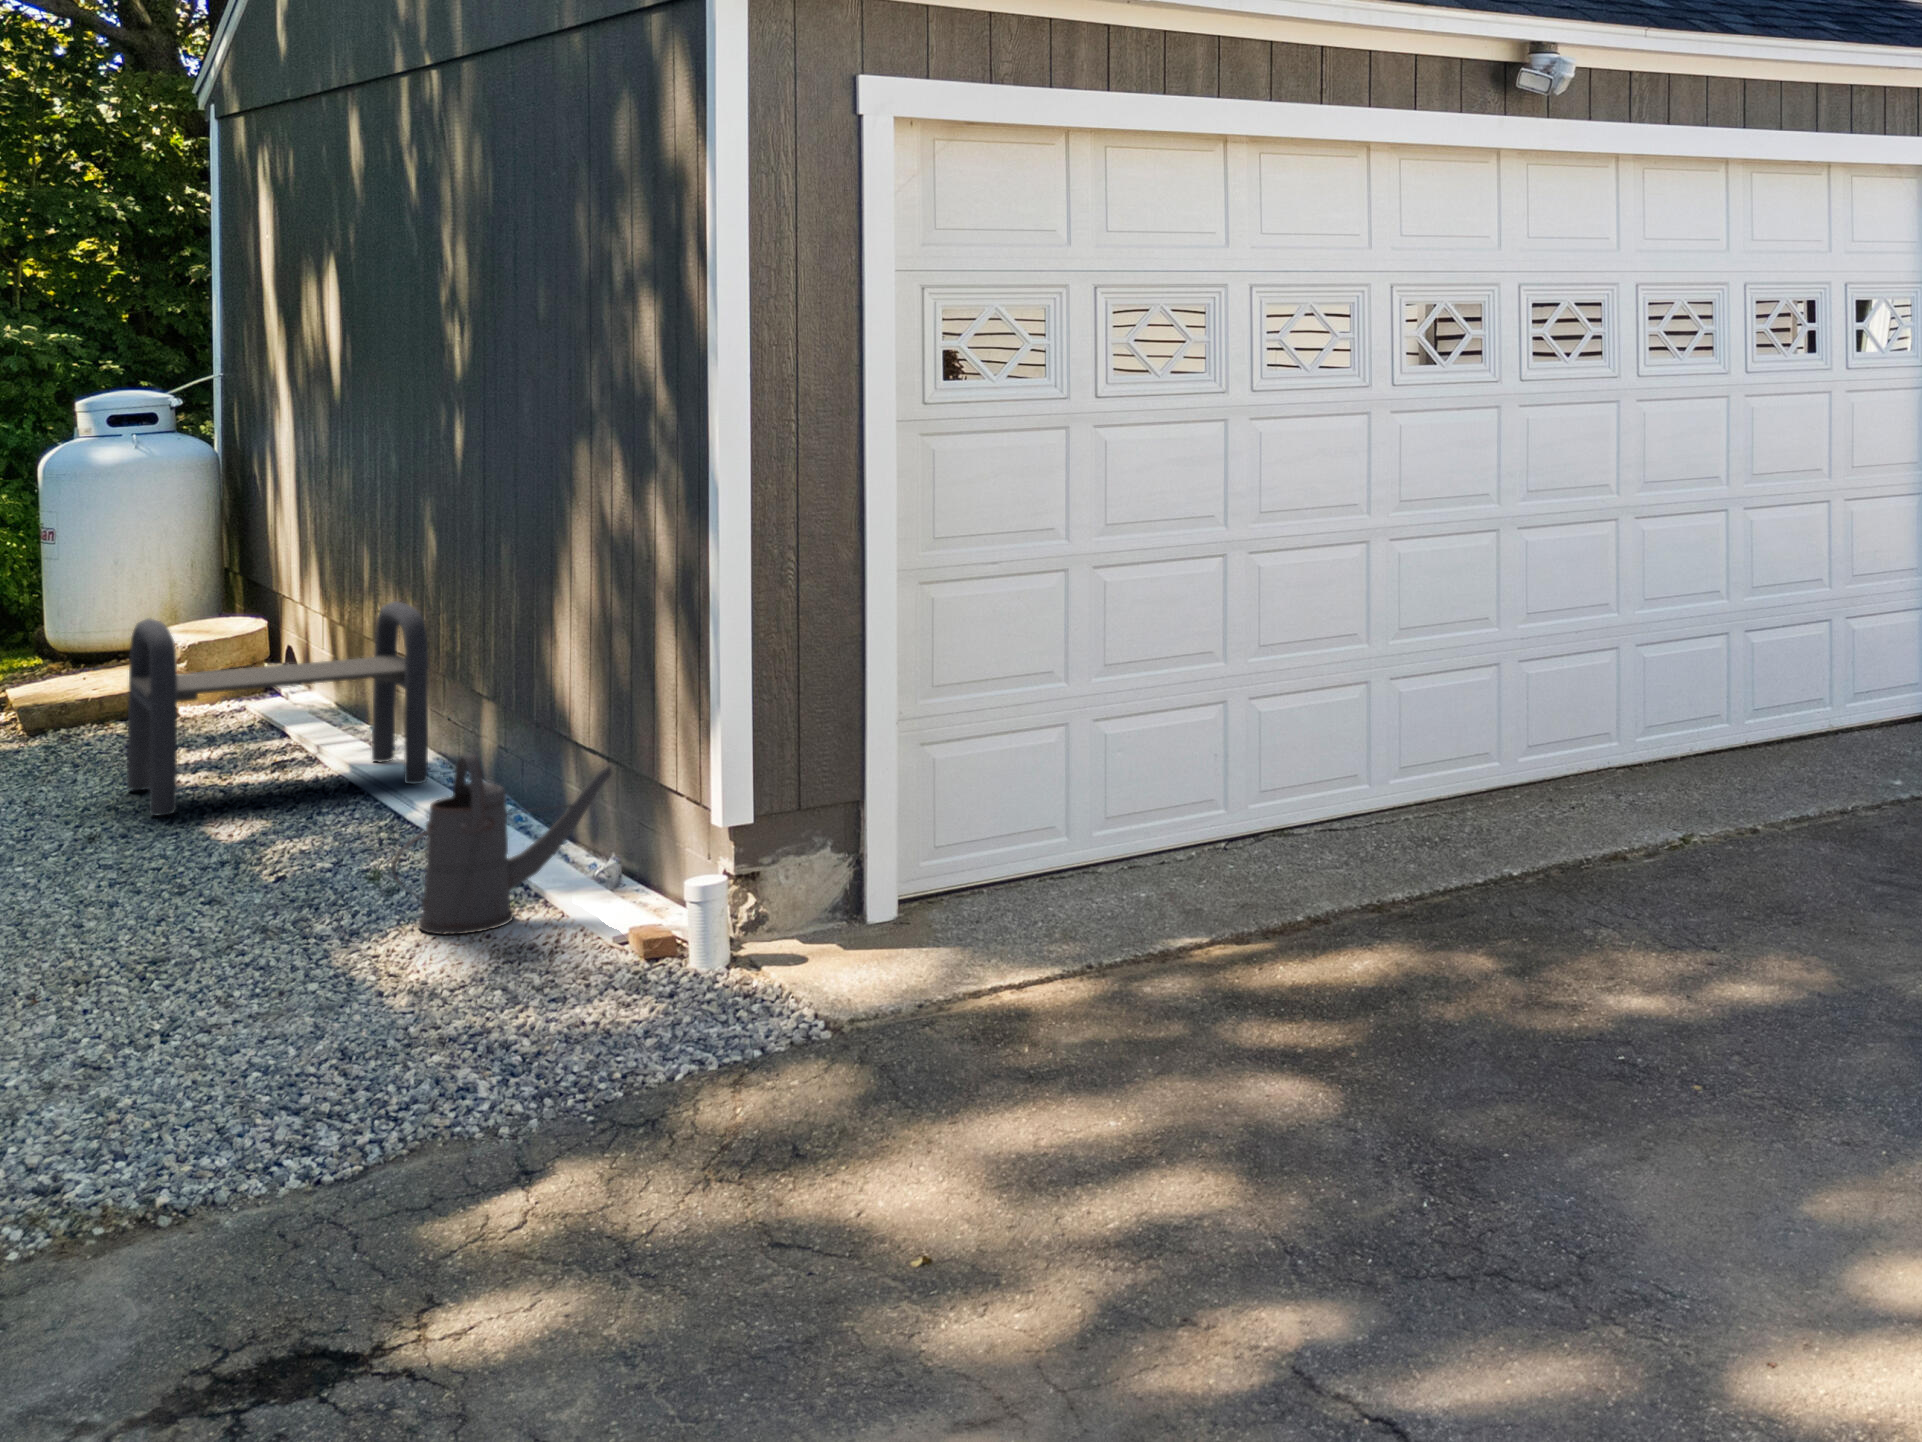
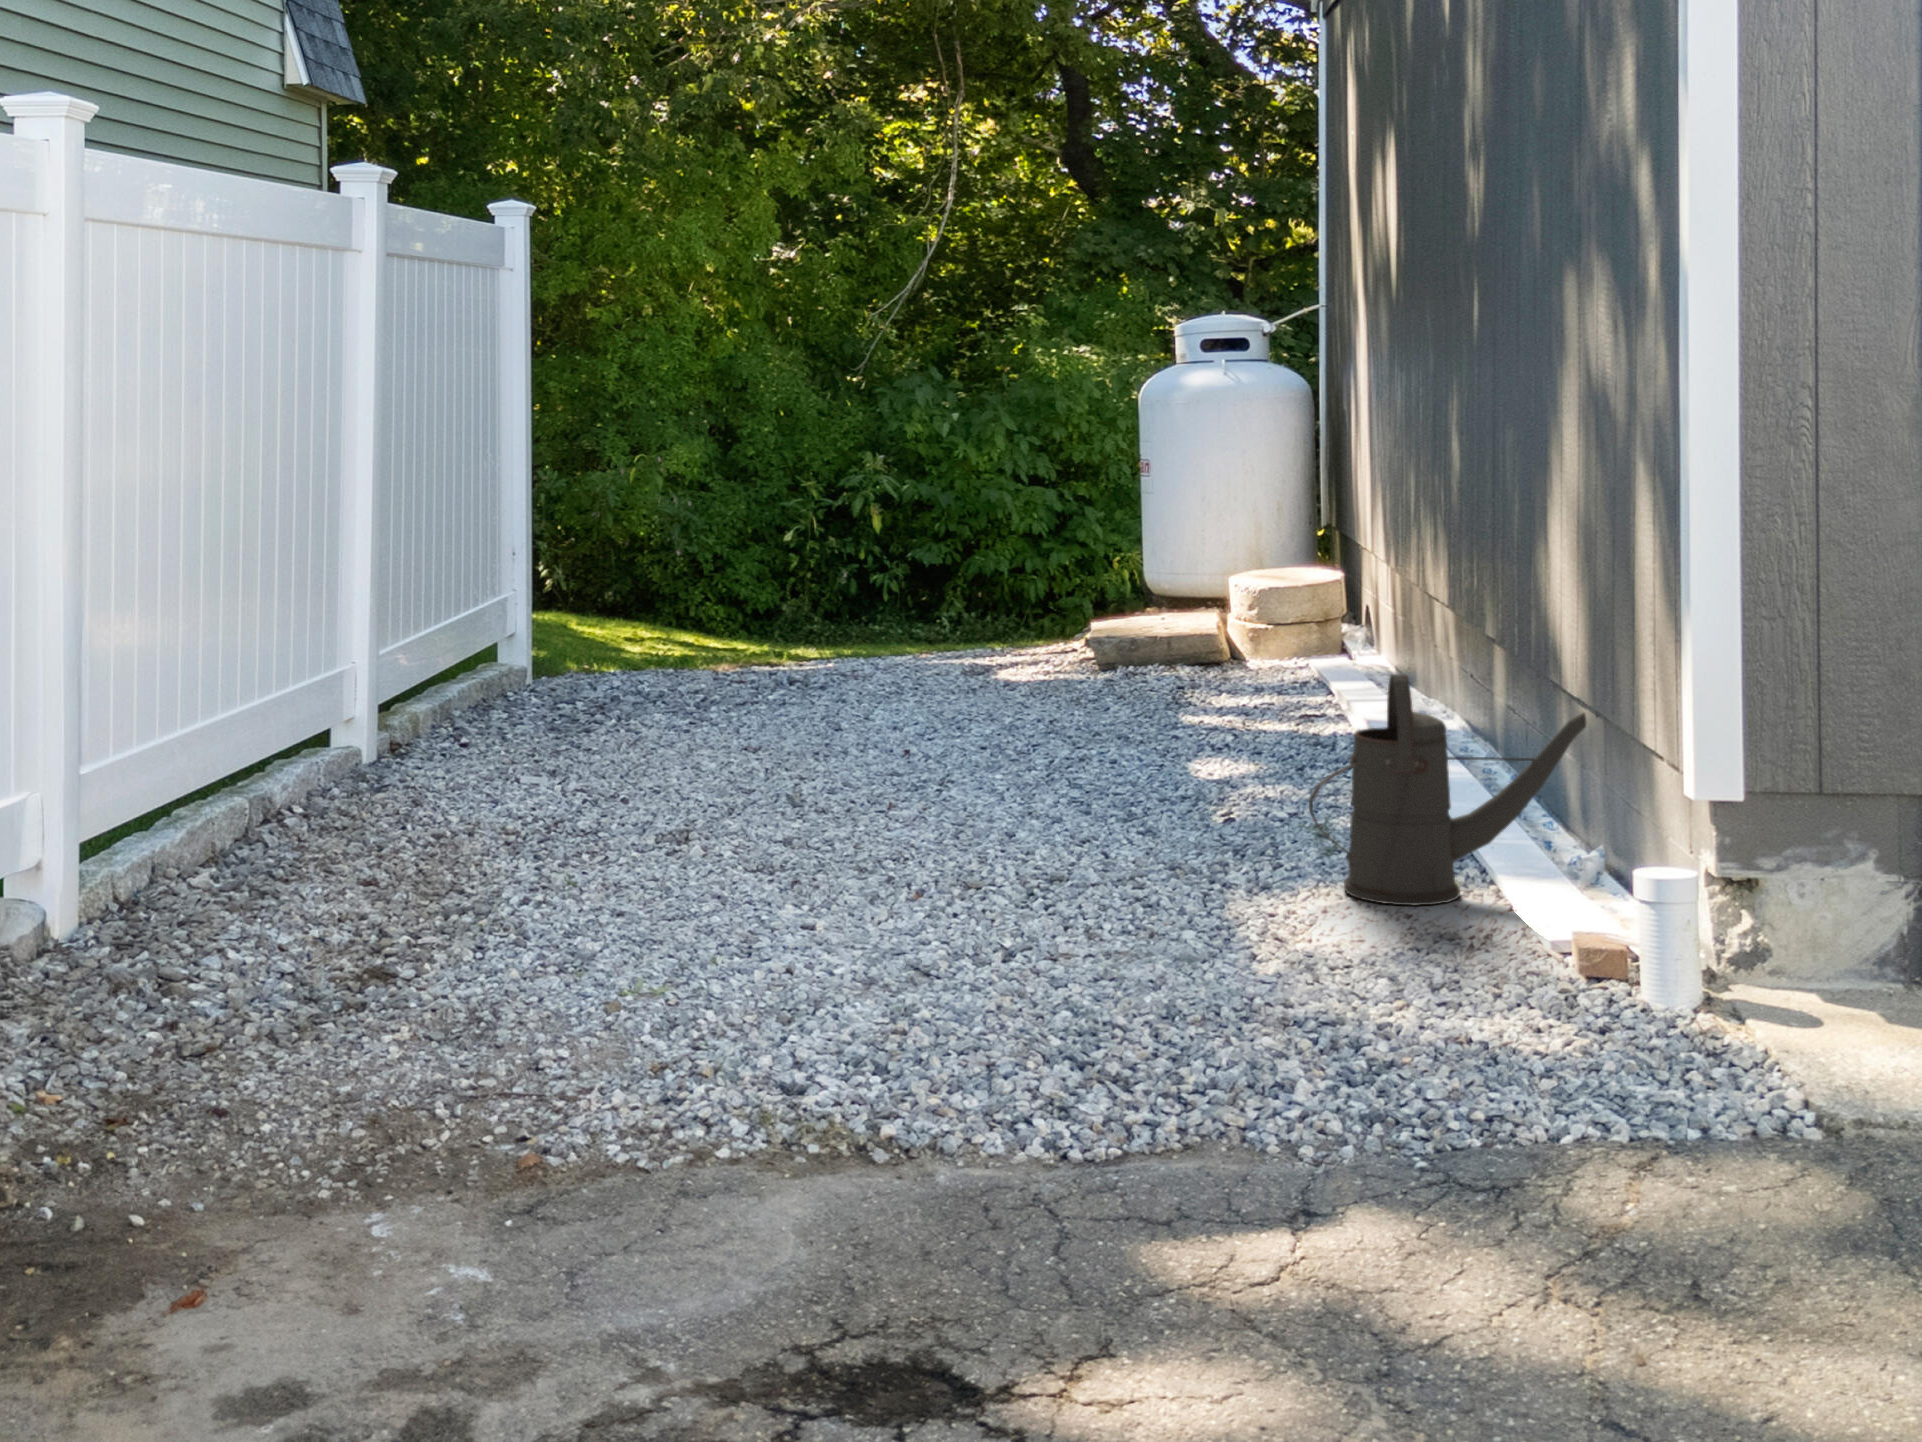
bench: present [127,601,428,816] -> none [1147,521,1447,742]

